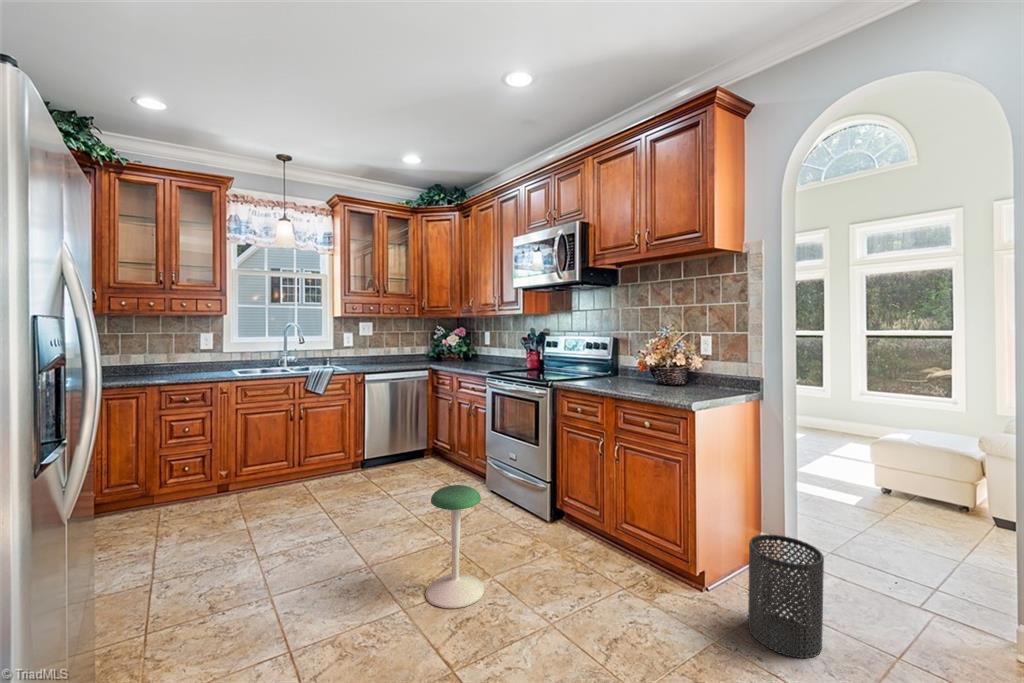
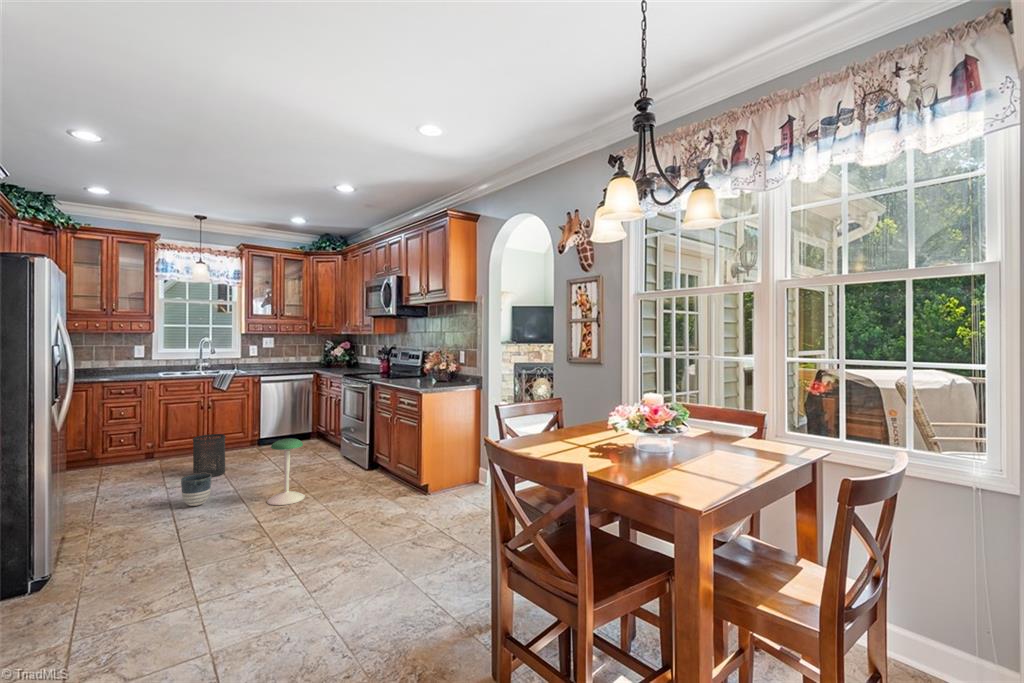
trash can: present [748,534,824,658] -> present [193,434,226,477]
planter: none [285,544,333,605] -> present [181,473,211,506]

